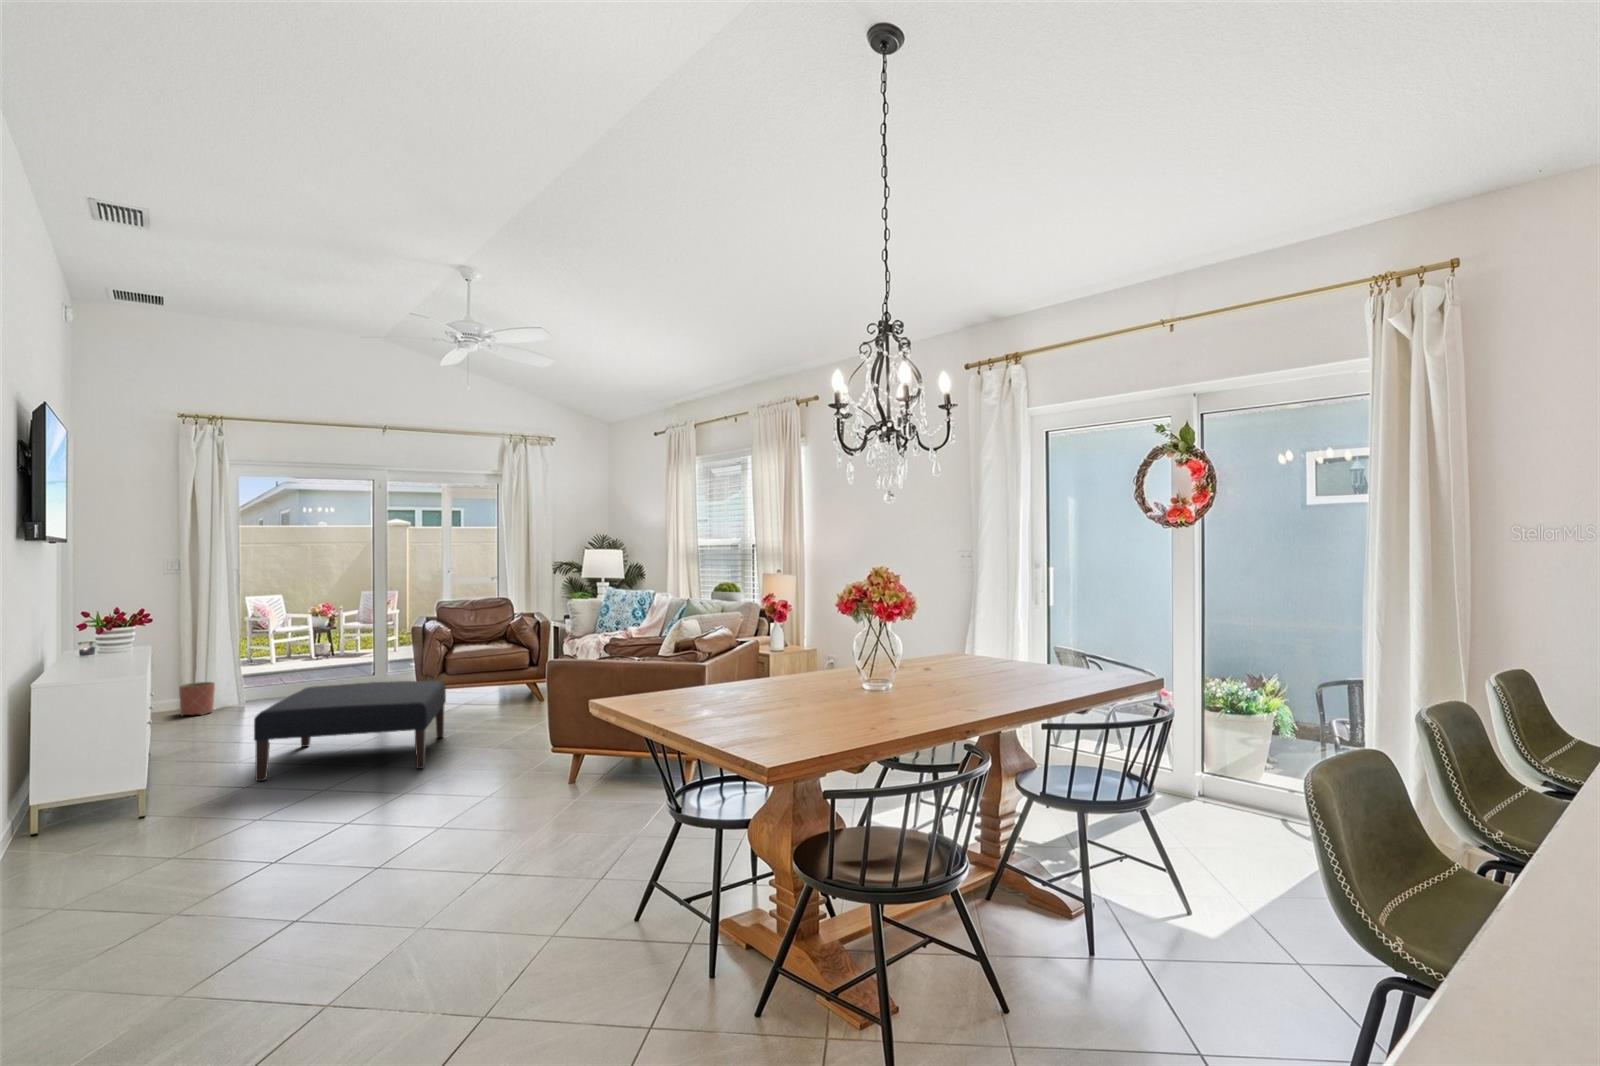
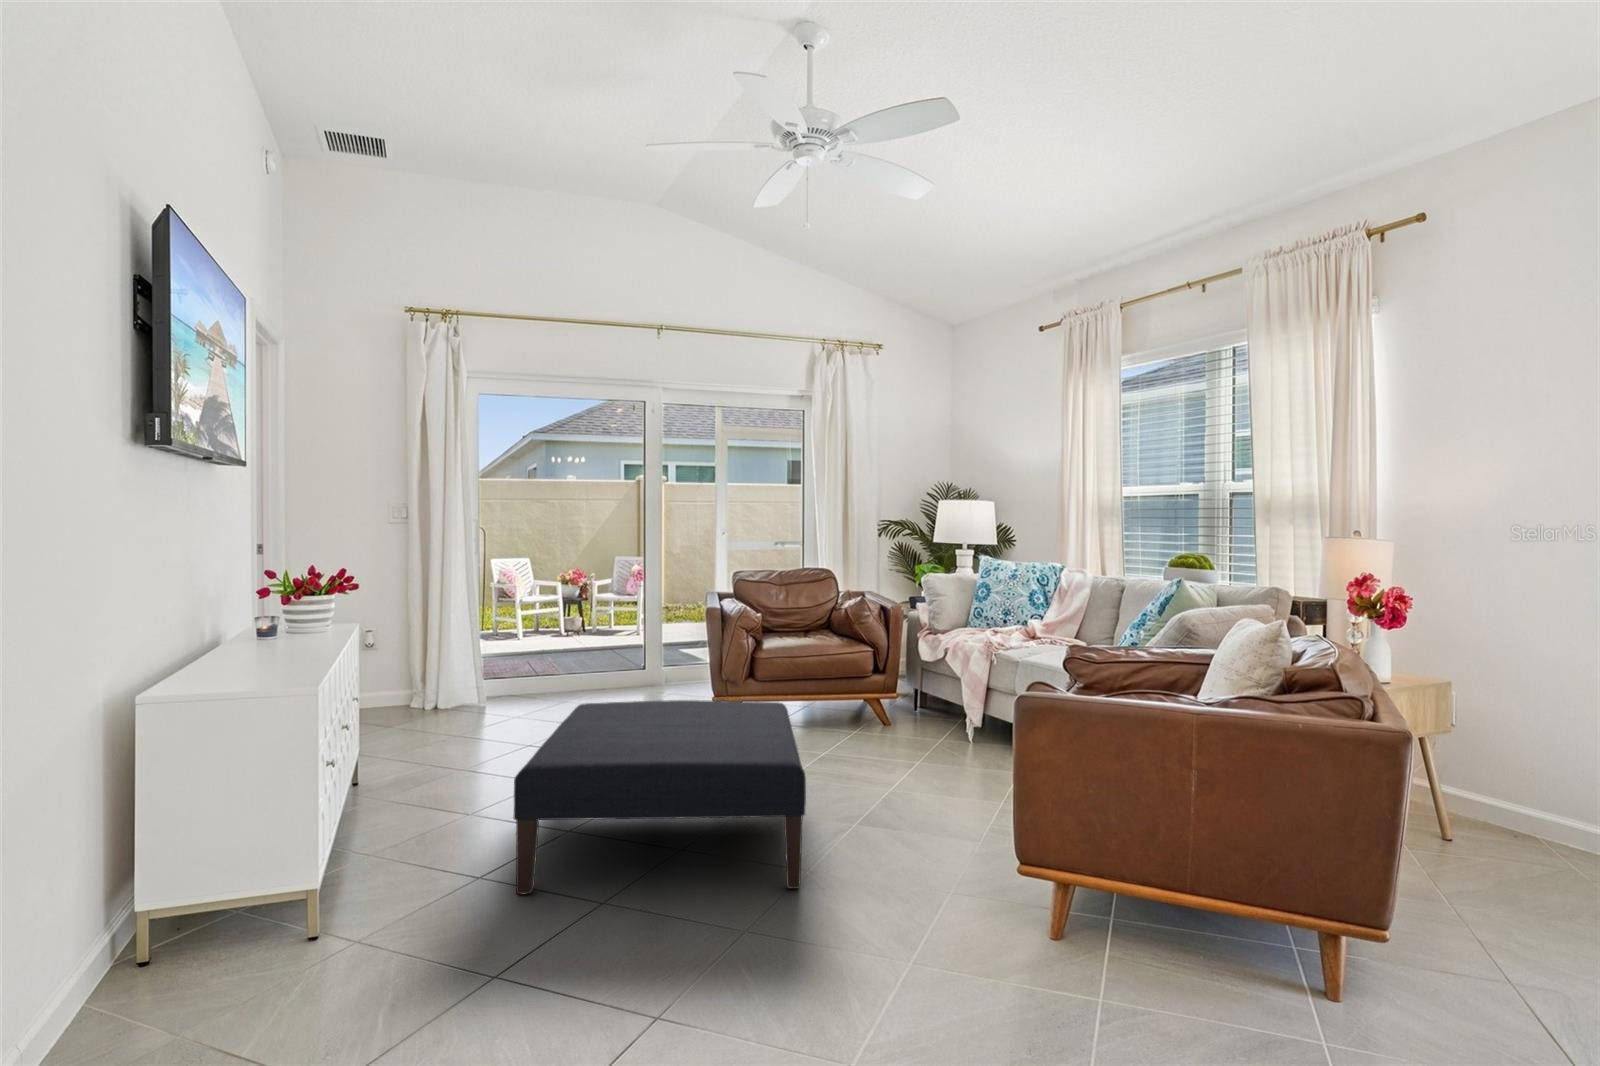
planter: present [179,682,215,716] -> none [407,668,450,715]

